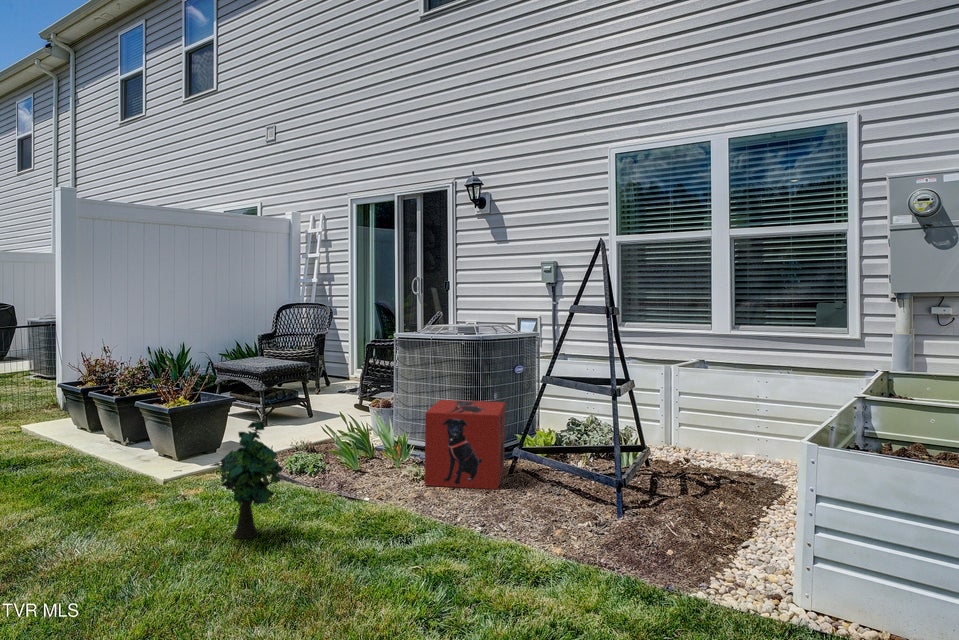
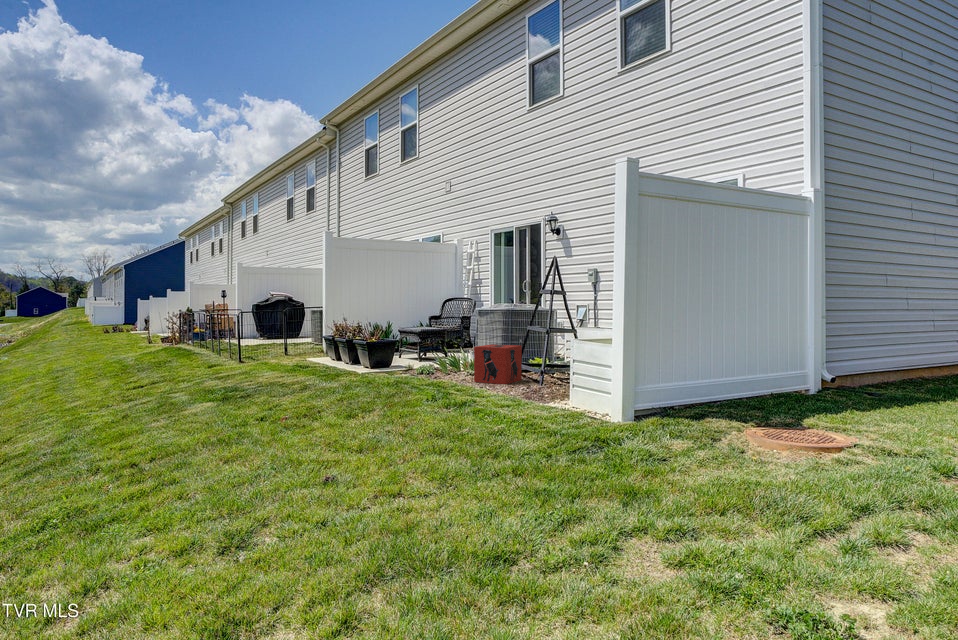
decorative plant: present [211,421,283,539] -> none [377,341,405,388]

